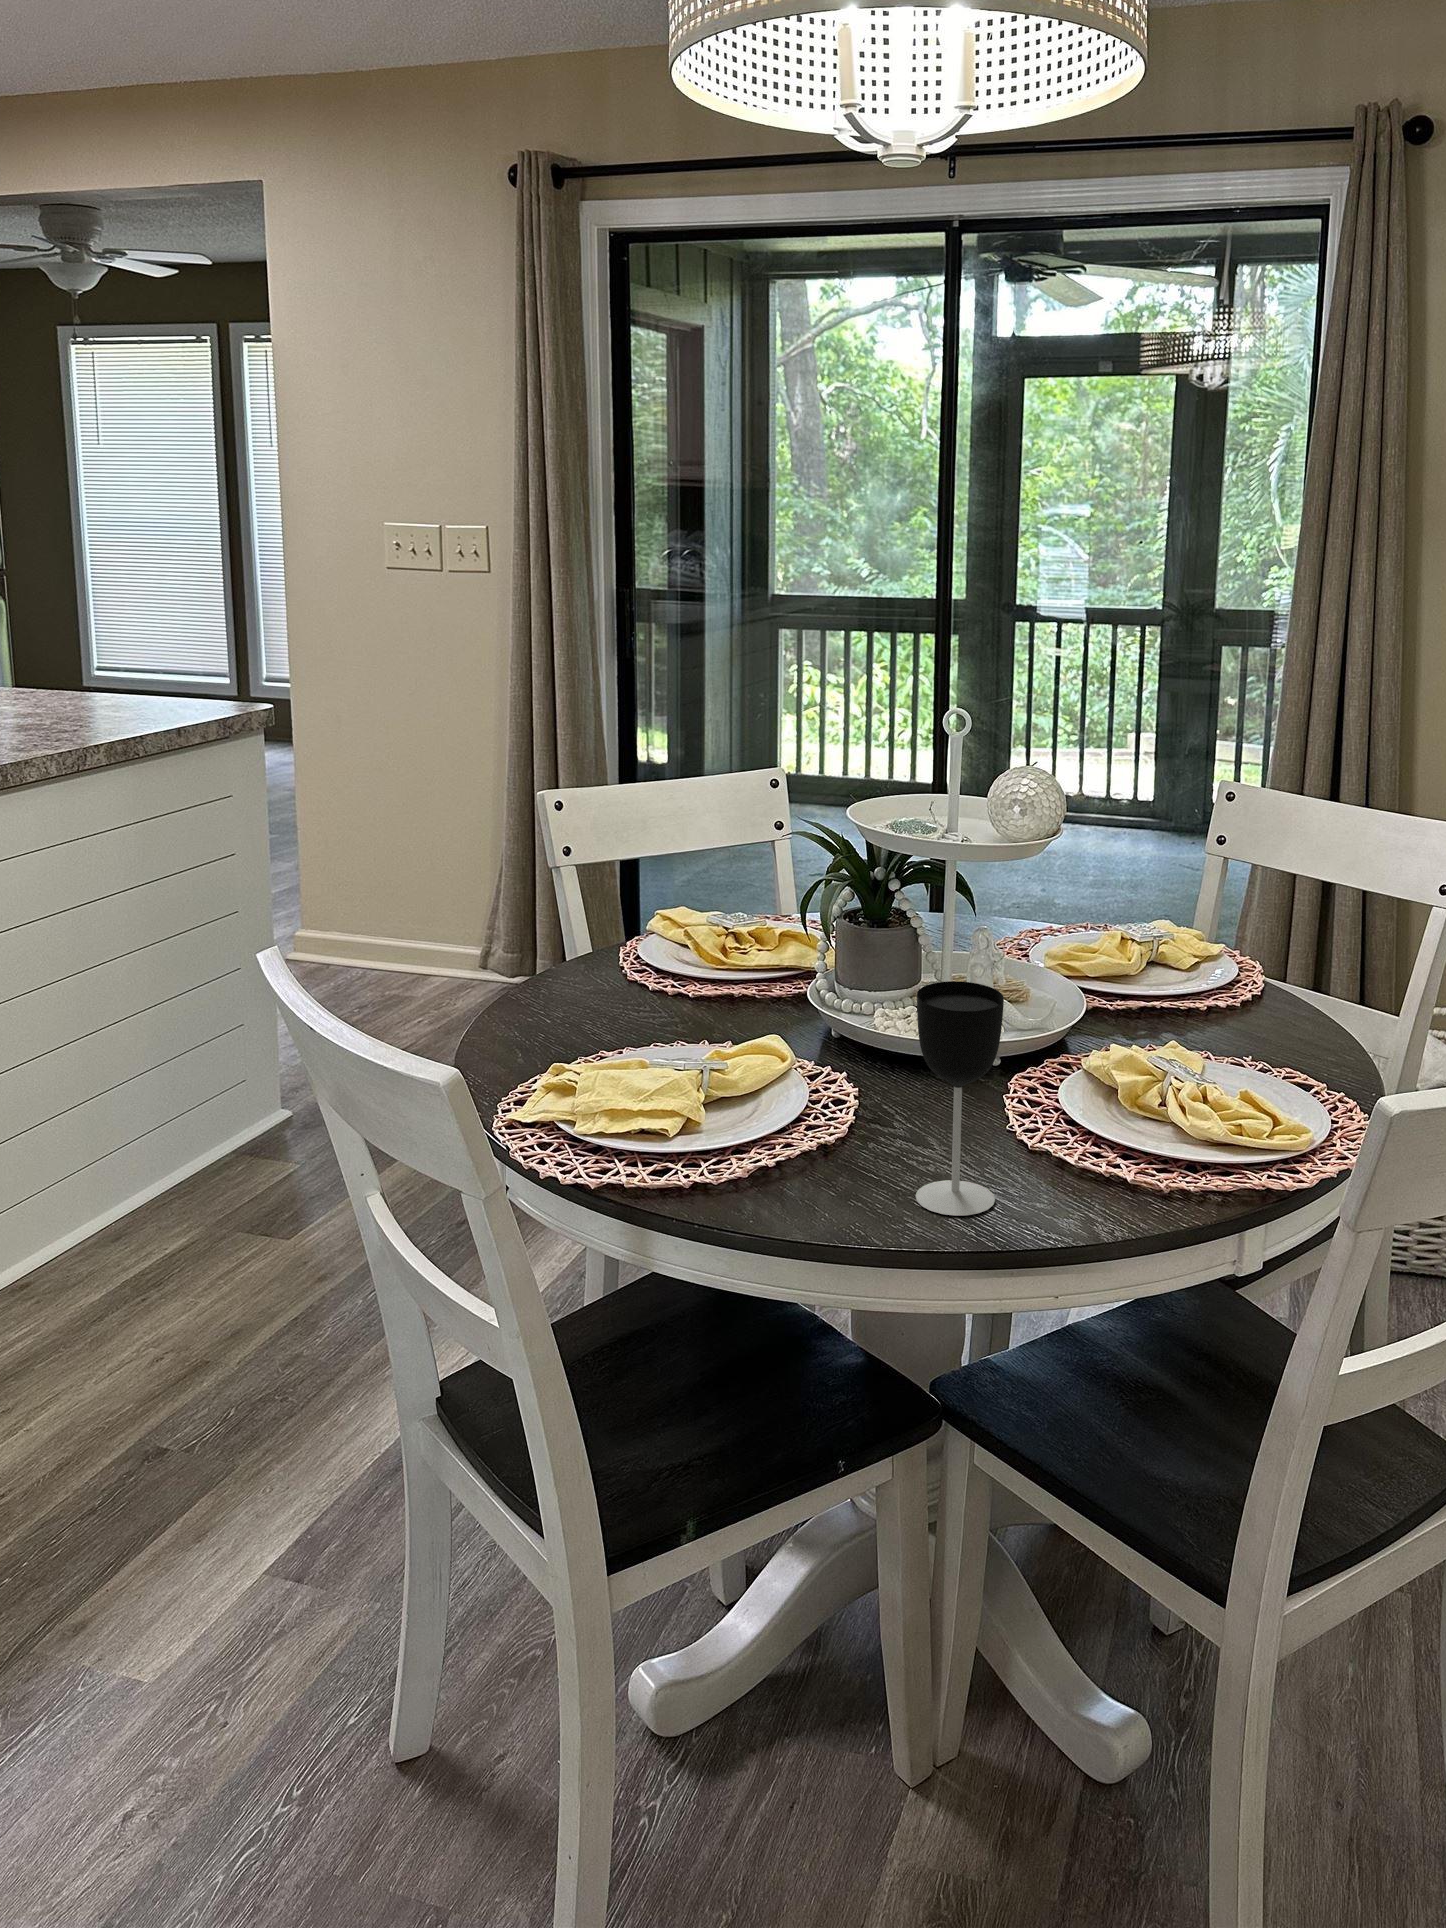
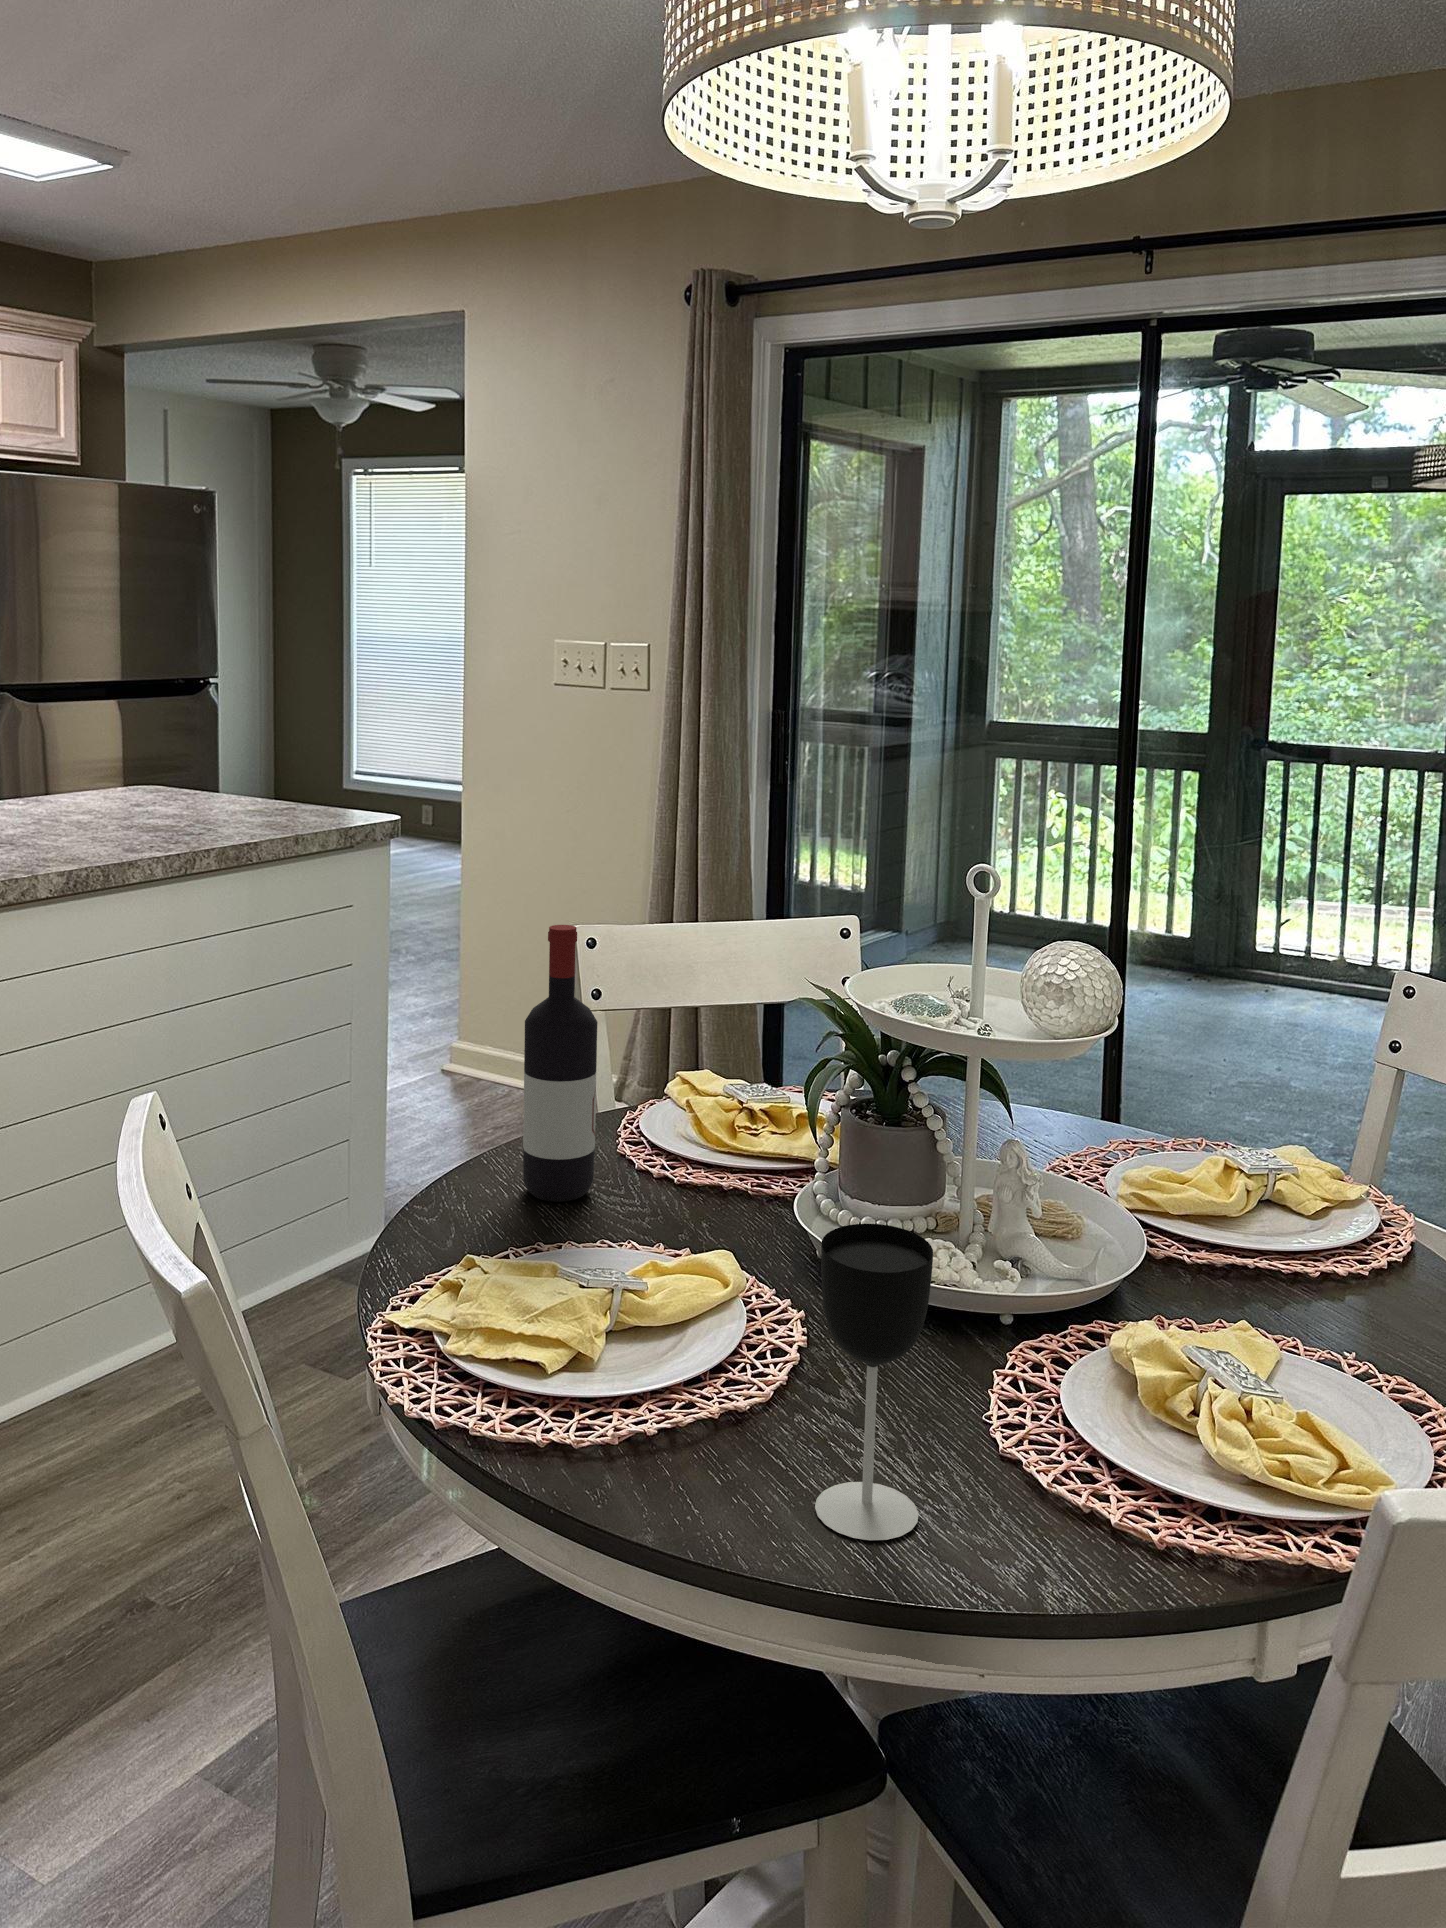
wine bottle: none [553,780,619,1021] -> present [523,925,598,1202]

